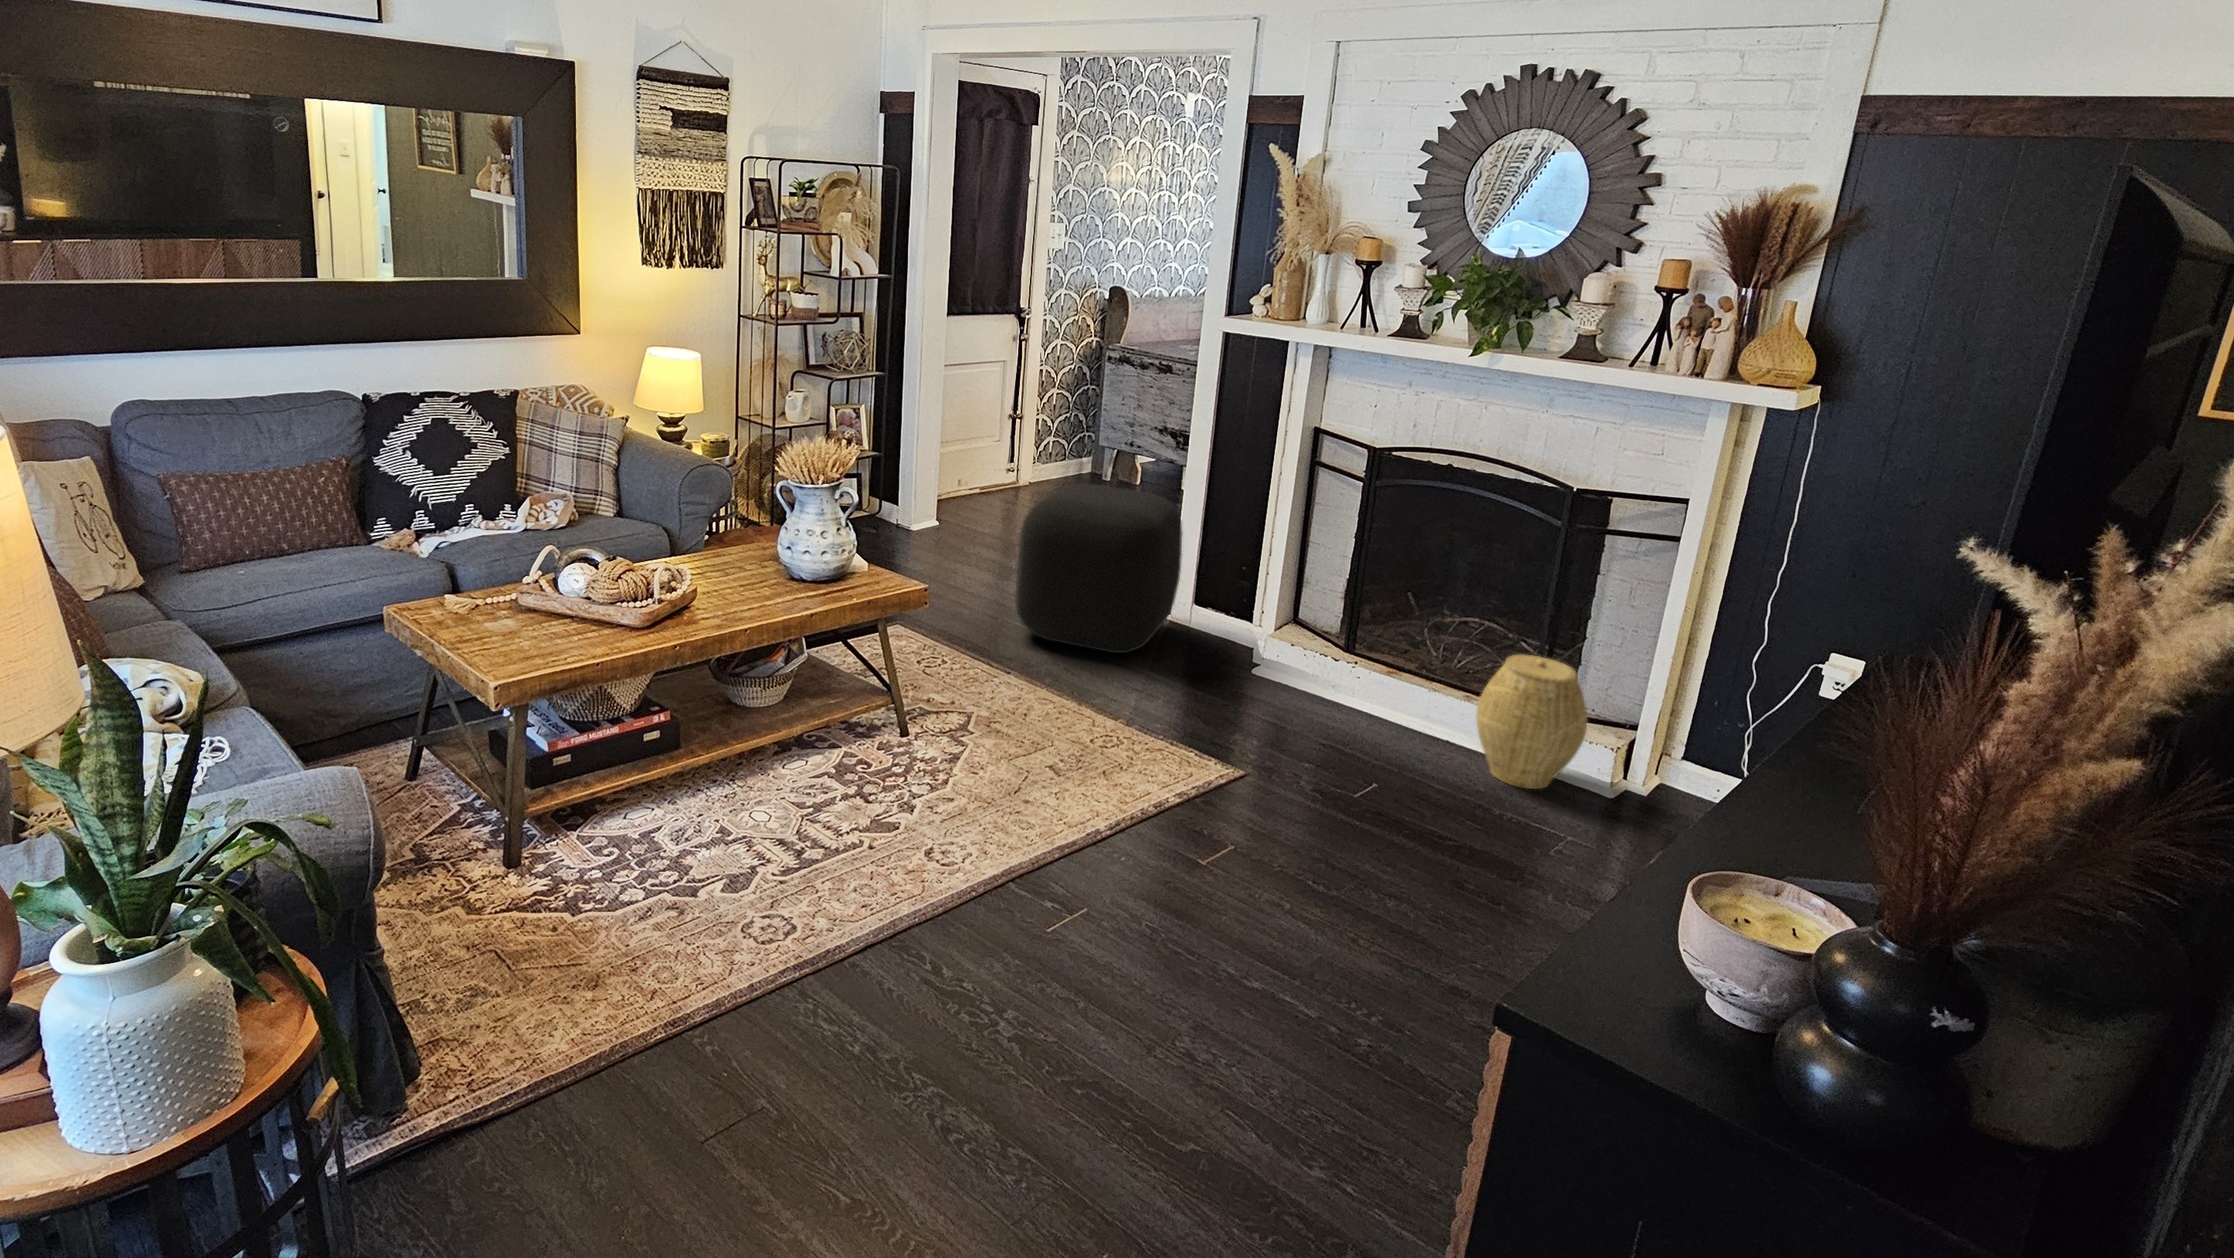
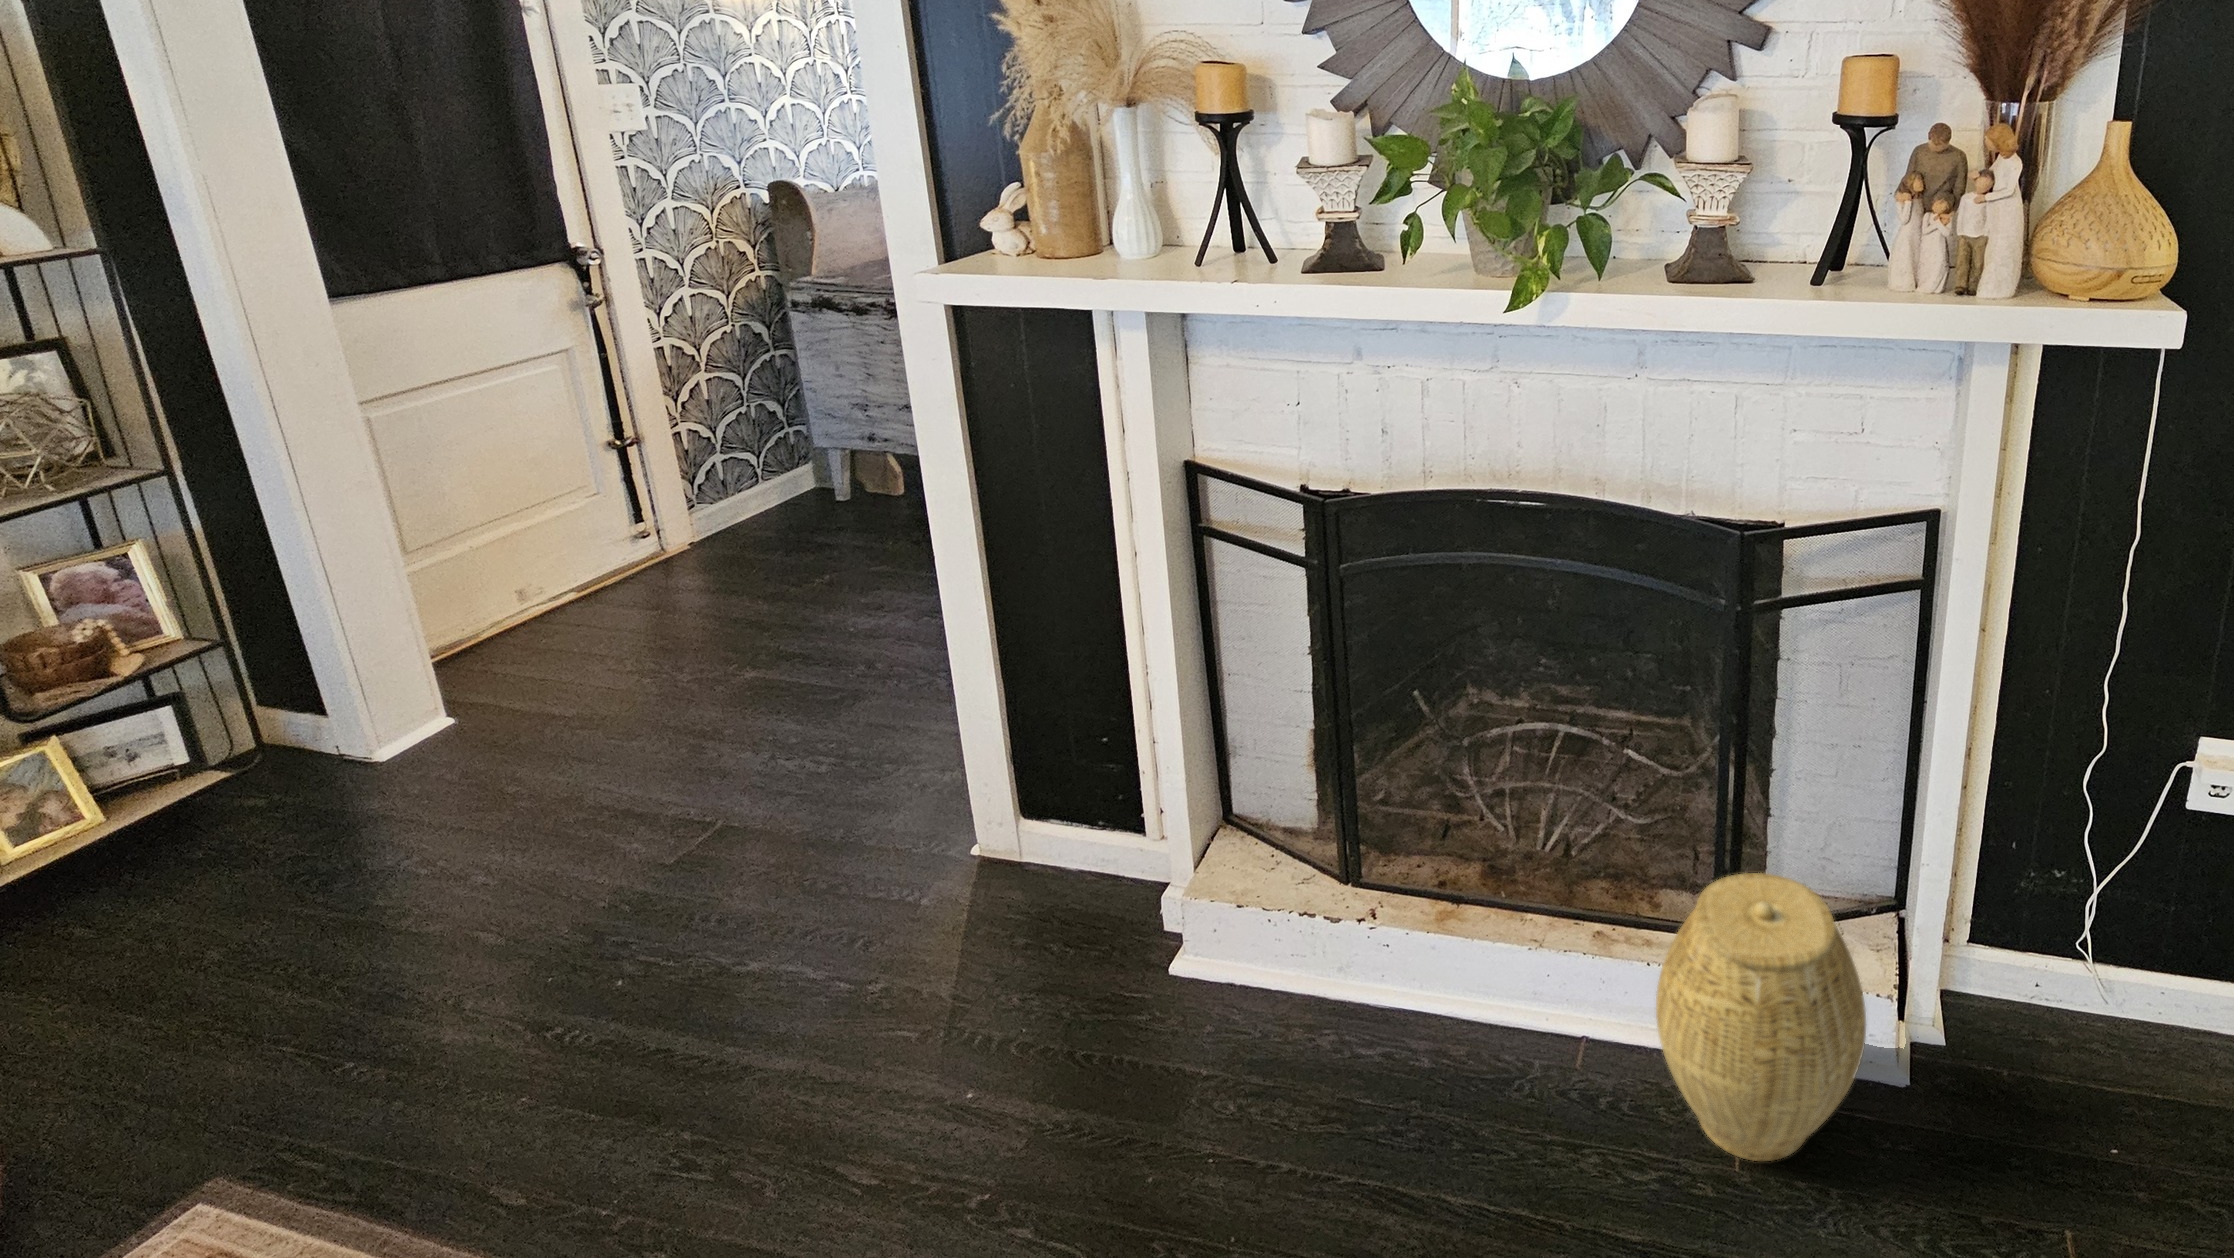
ottoman: present [1015,484,1182,653] -> none [485,674,970,1133]

